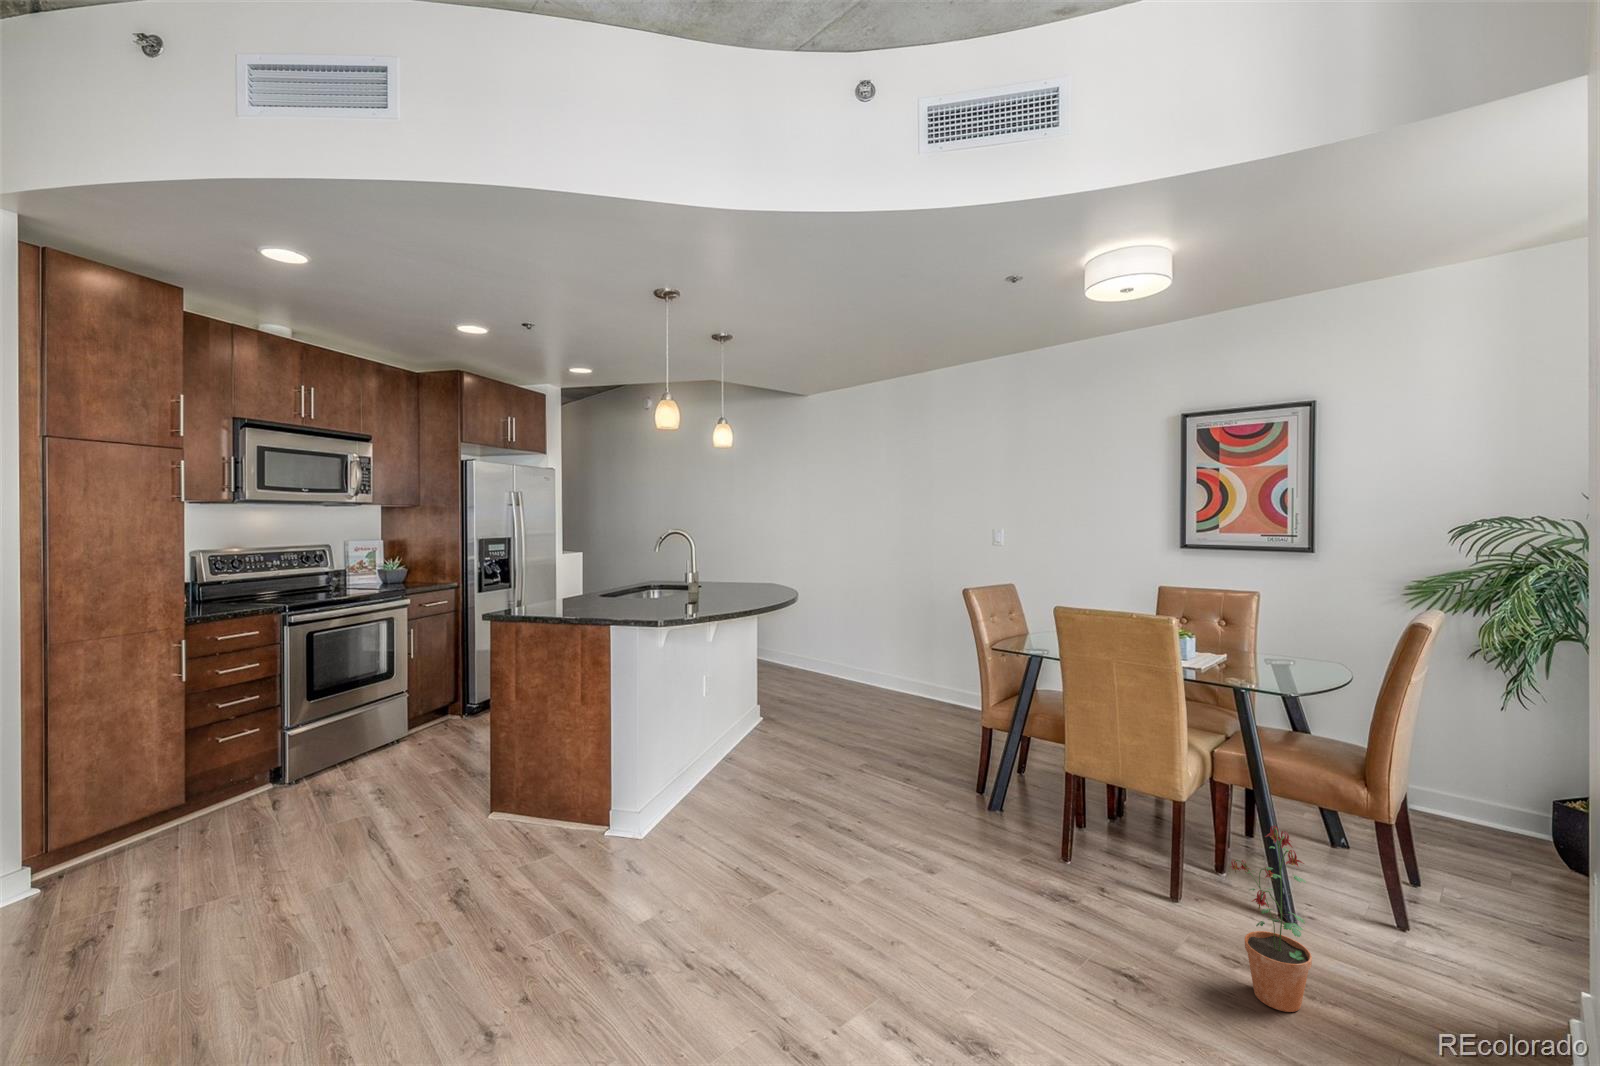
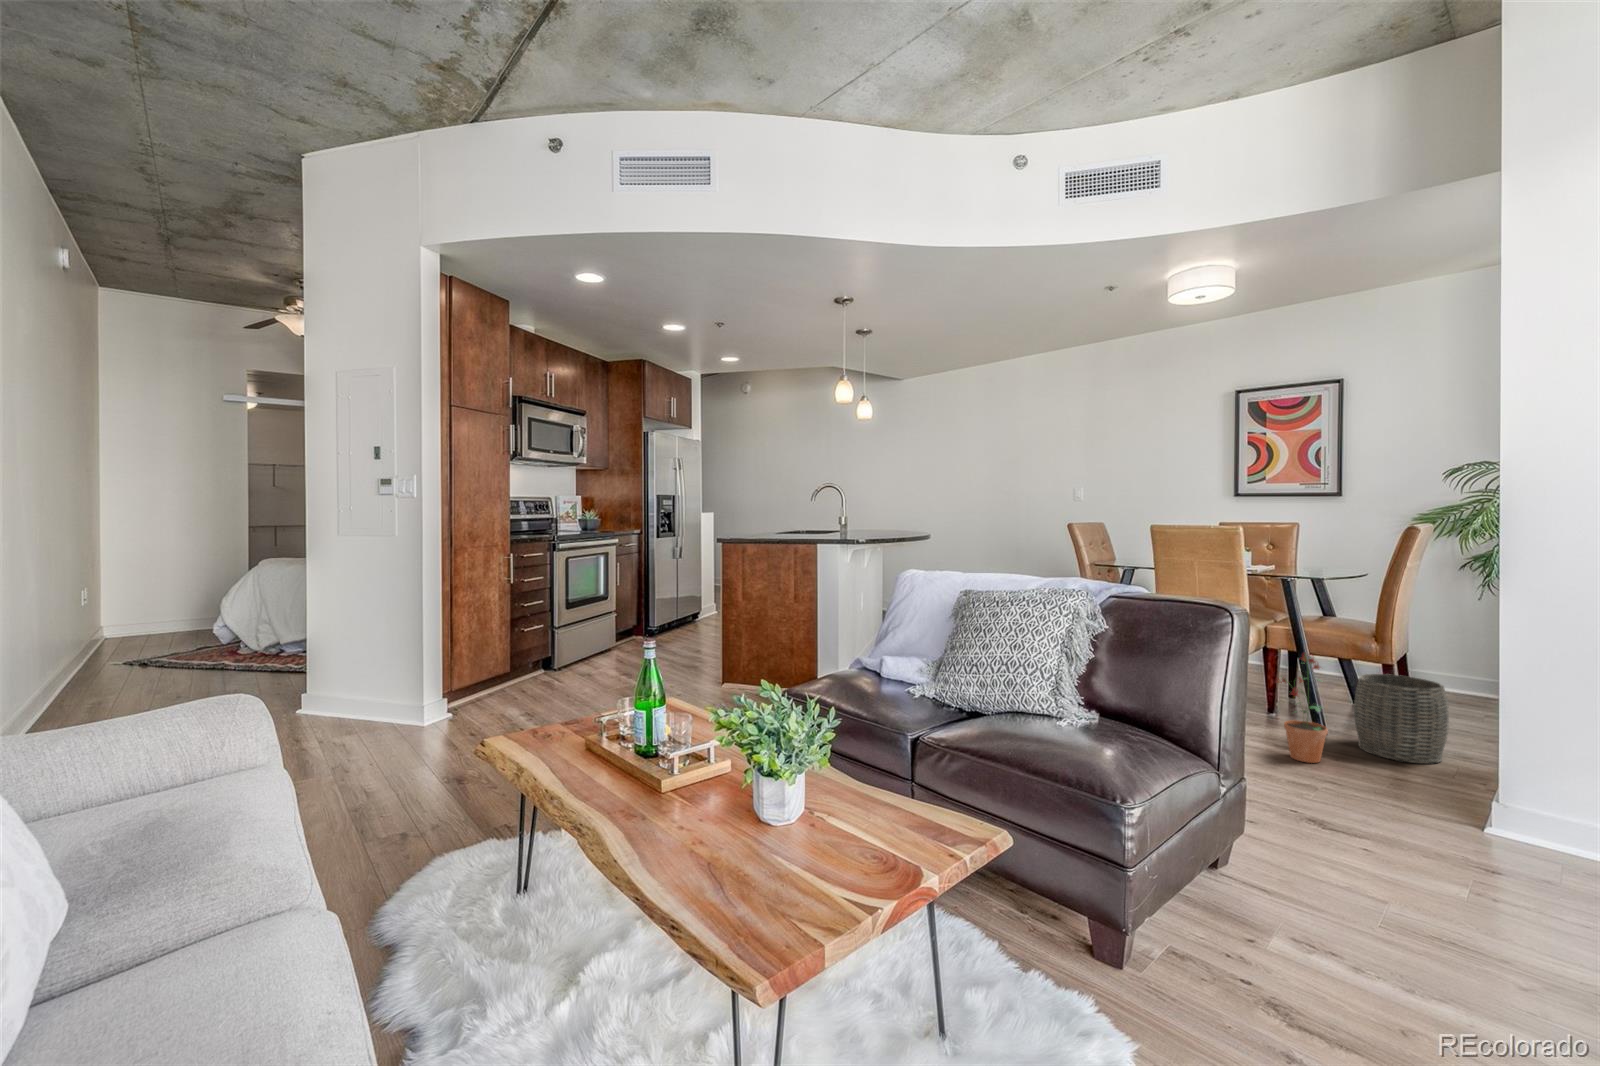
woven basket: none [1348,845,1495,1010] -> present [1354,674,1449,764]

